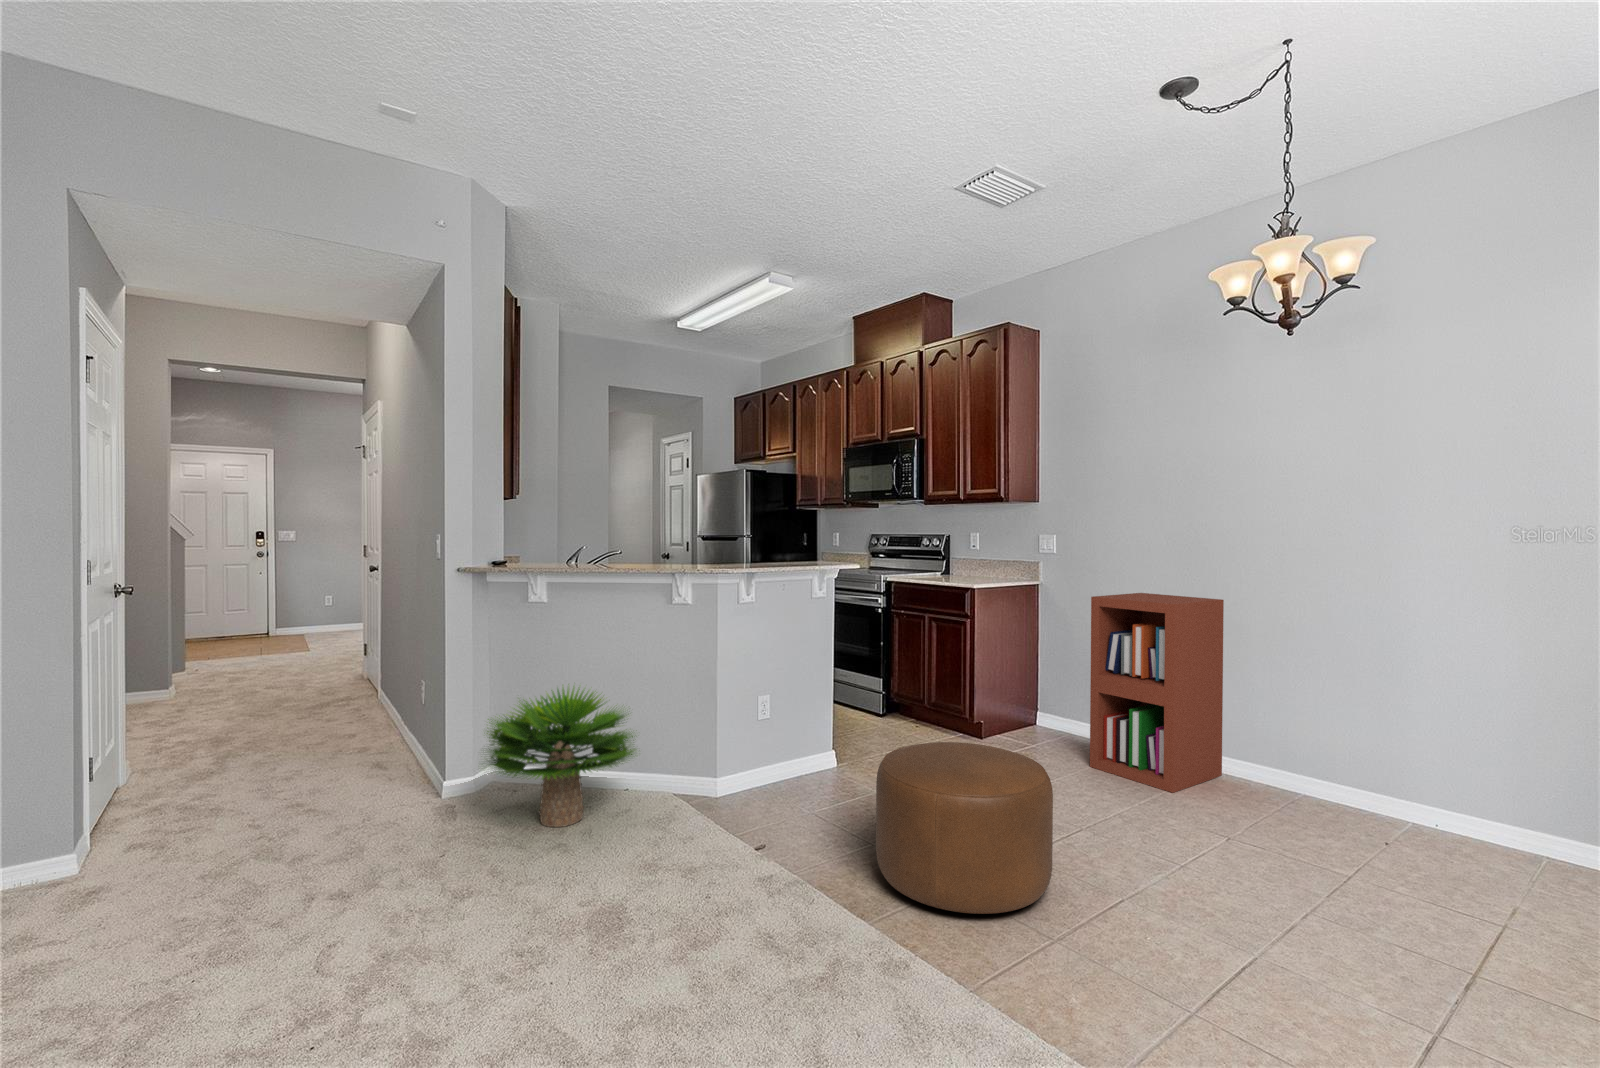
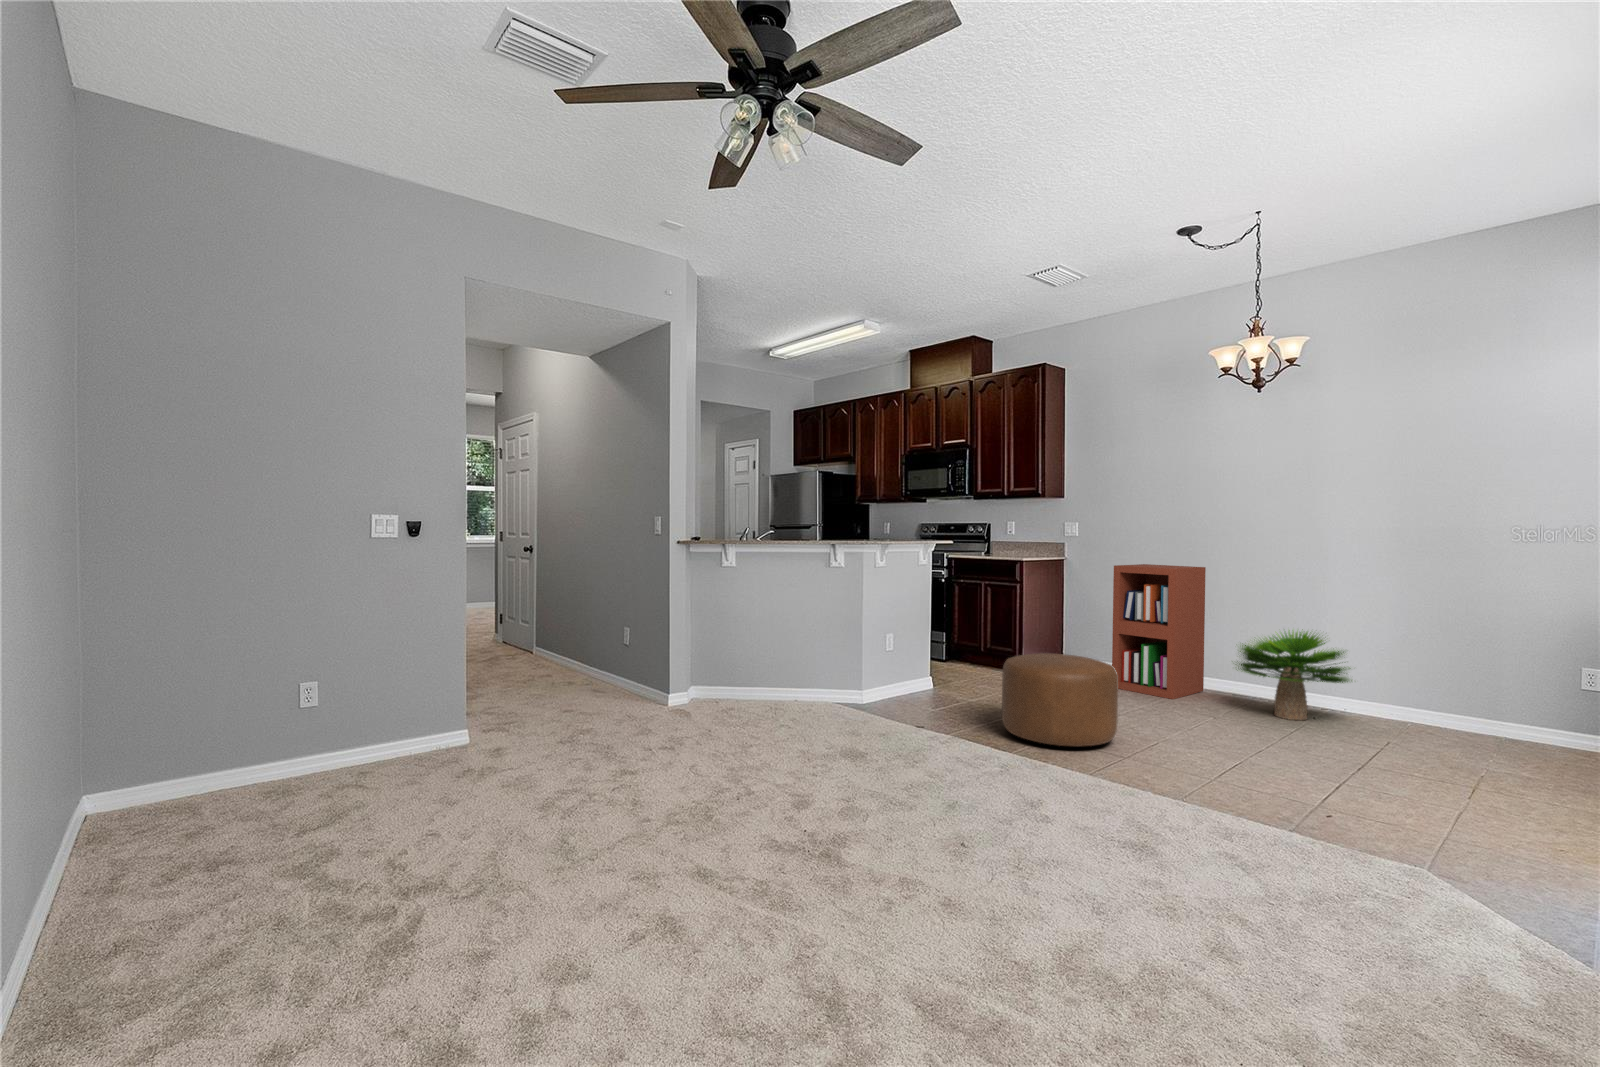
potted plant: present [487,686,636,827] -> present [1235,629,1352,720]

